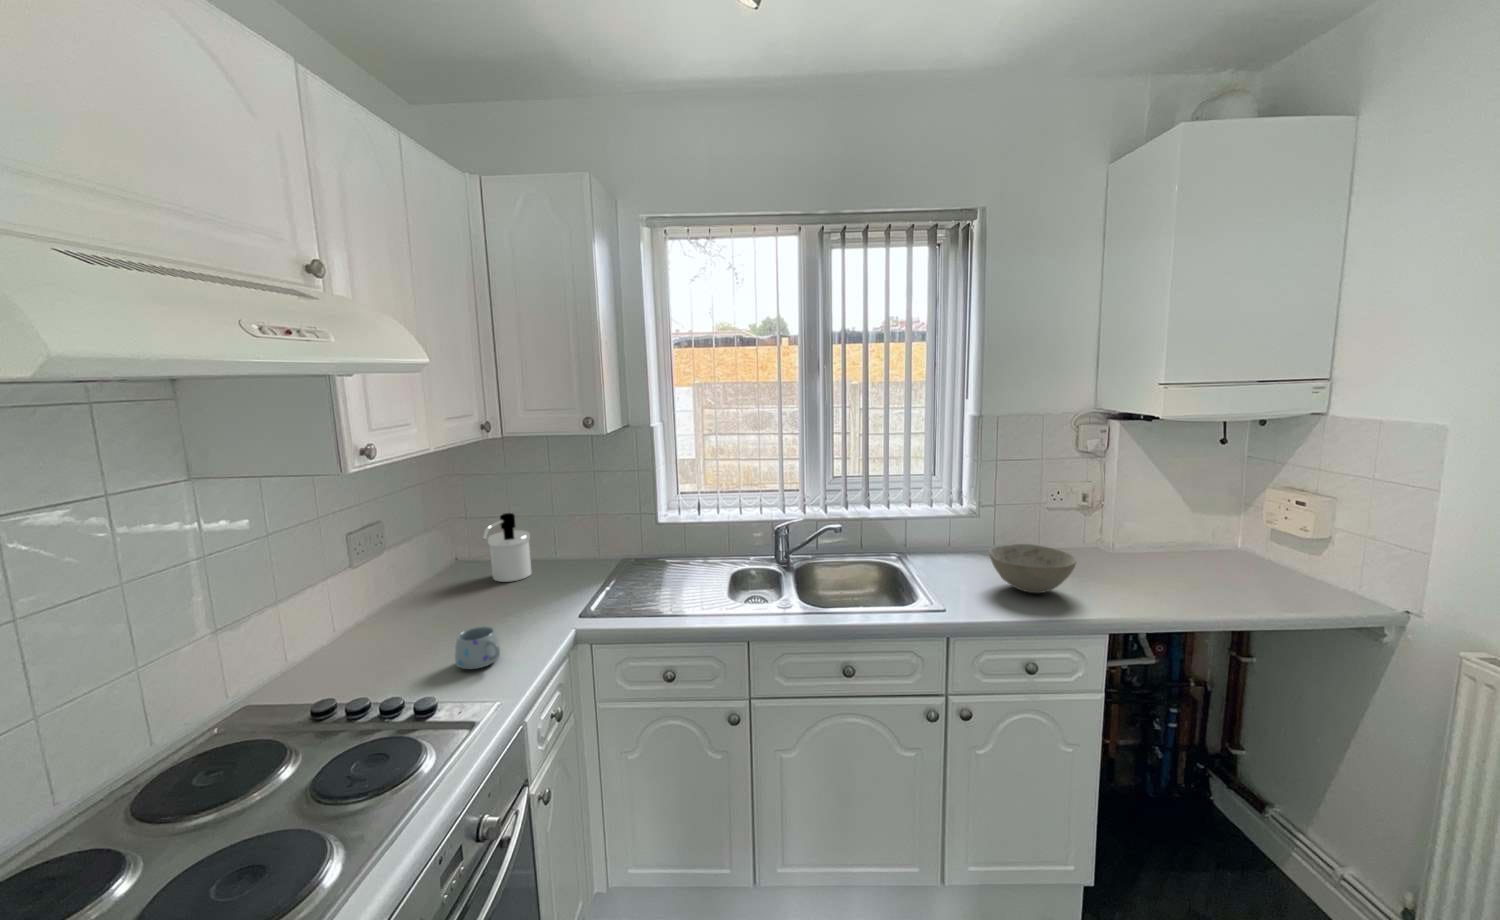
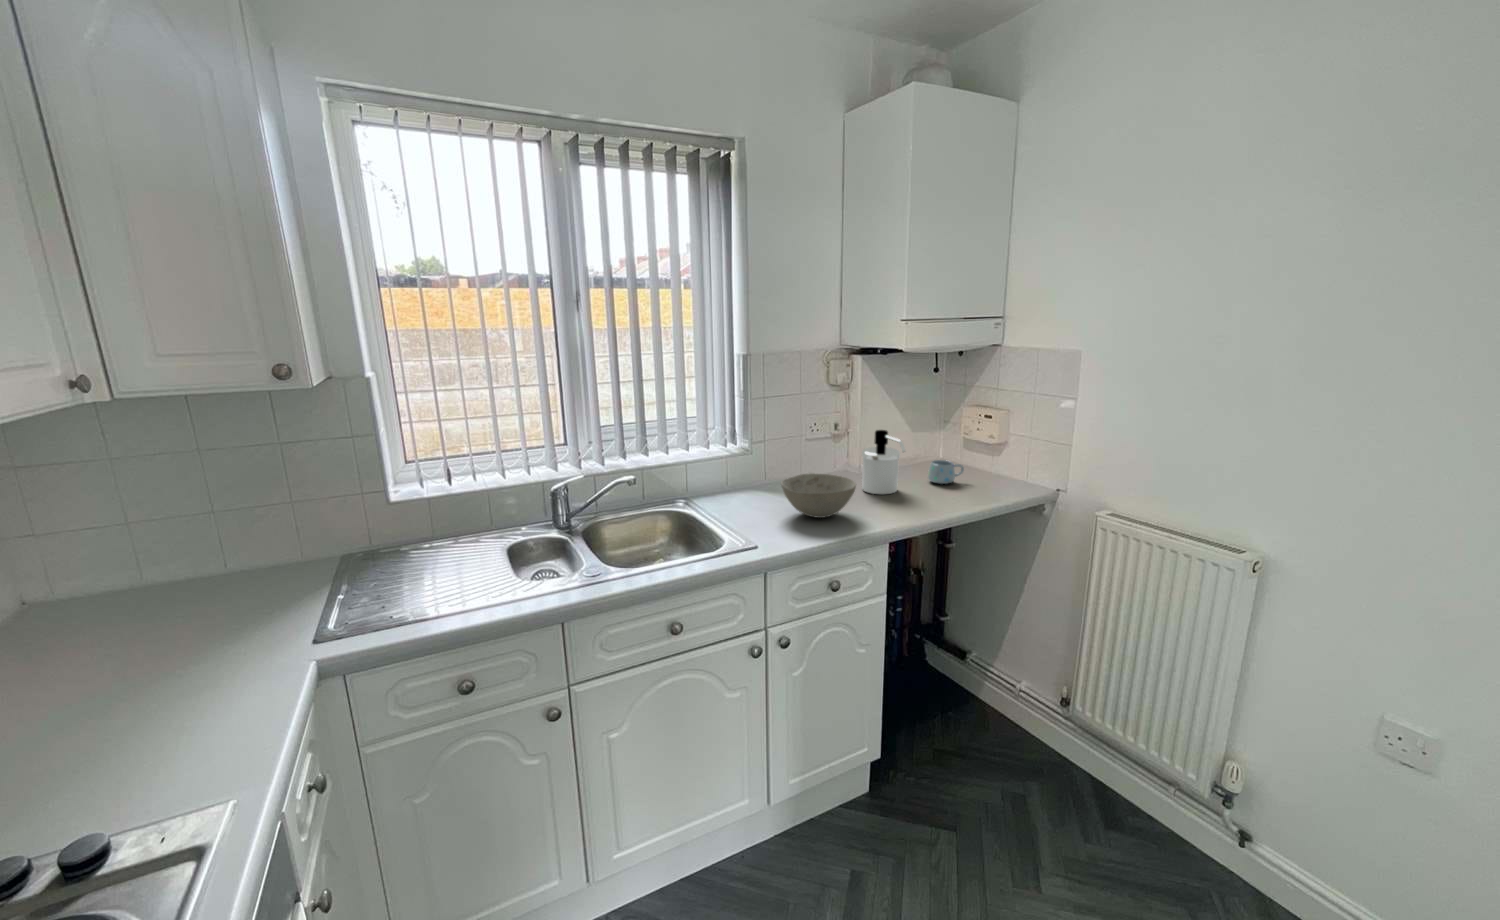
soap dispenser: present [483,513,531,582] -> present [862,430,905,494]
mug: present [455,626,500,669] -> present [928,460,964,484]

